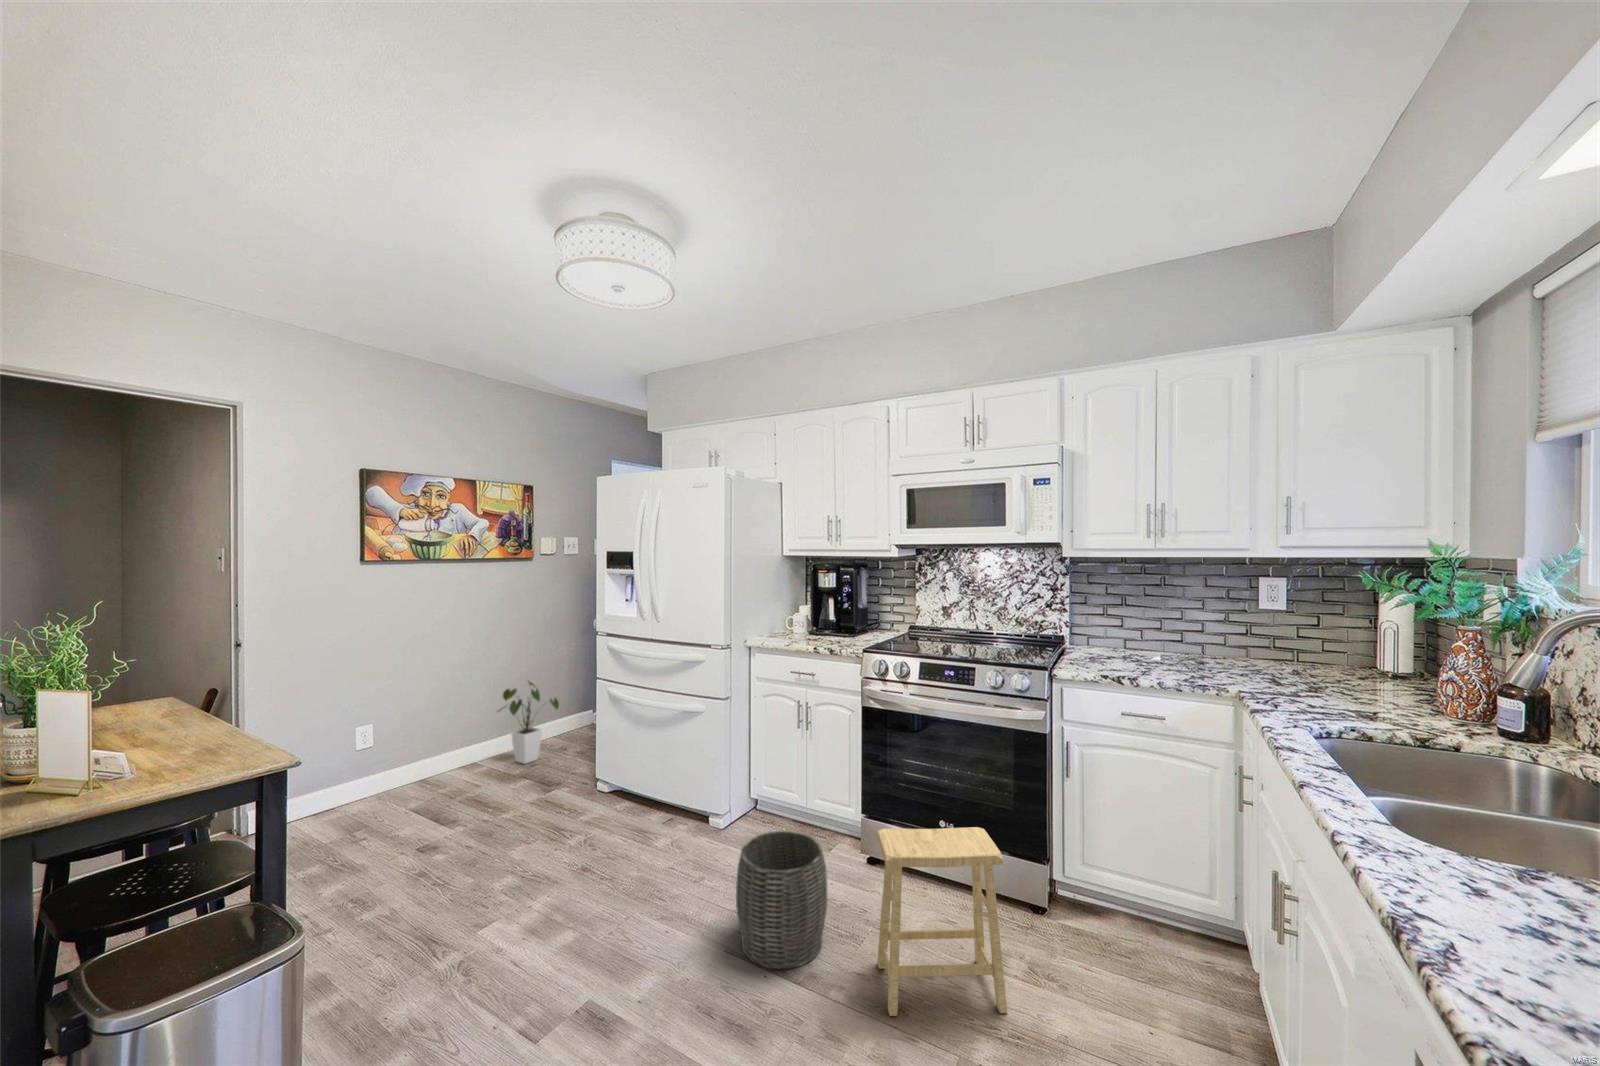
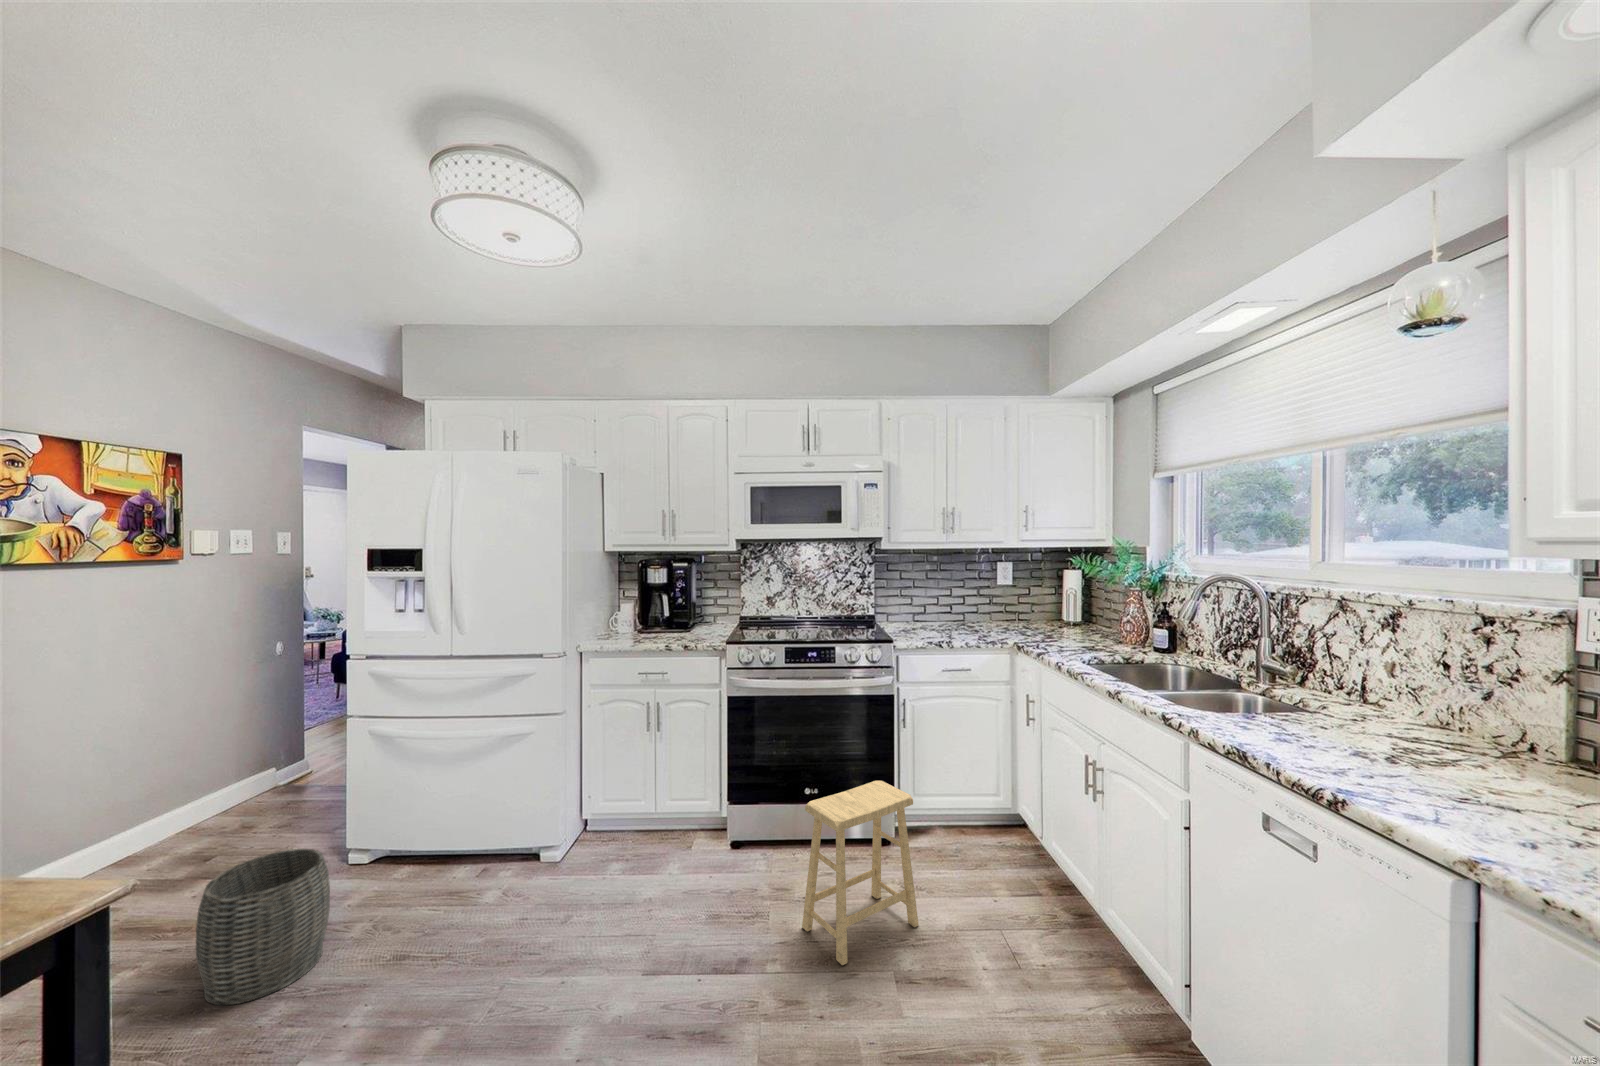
house plant: present [499,682,559,764] -> none [122,737,252,860]
woven basket: present [736,831,827,969] -> present [196,849,330,1005]

